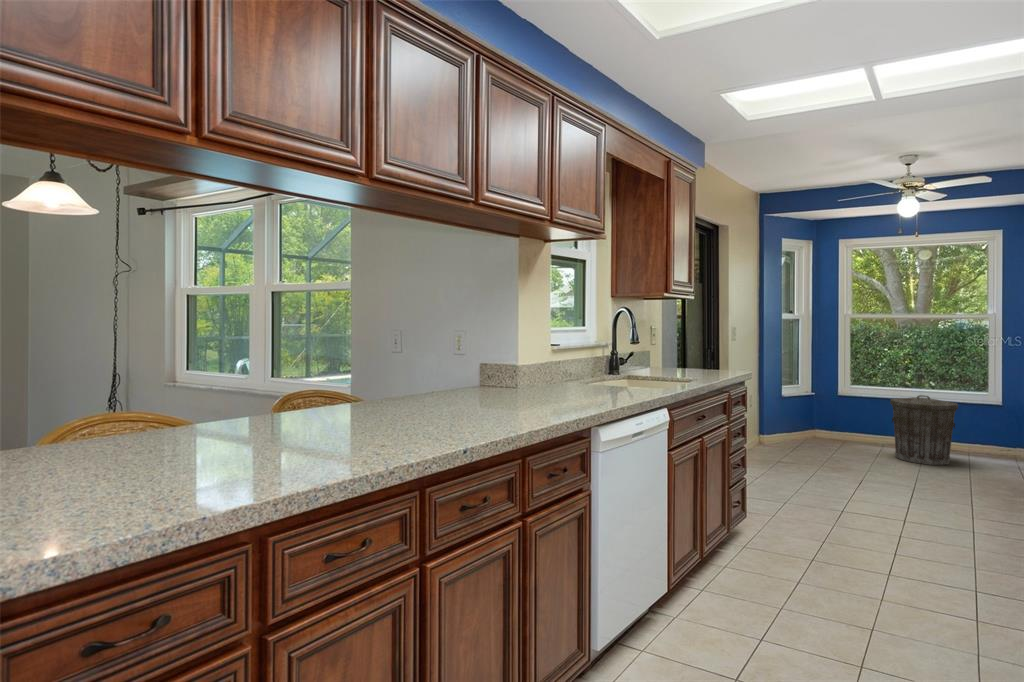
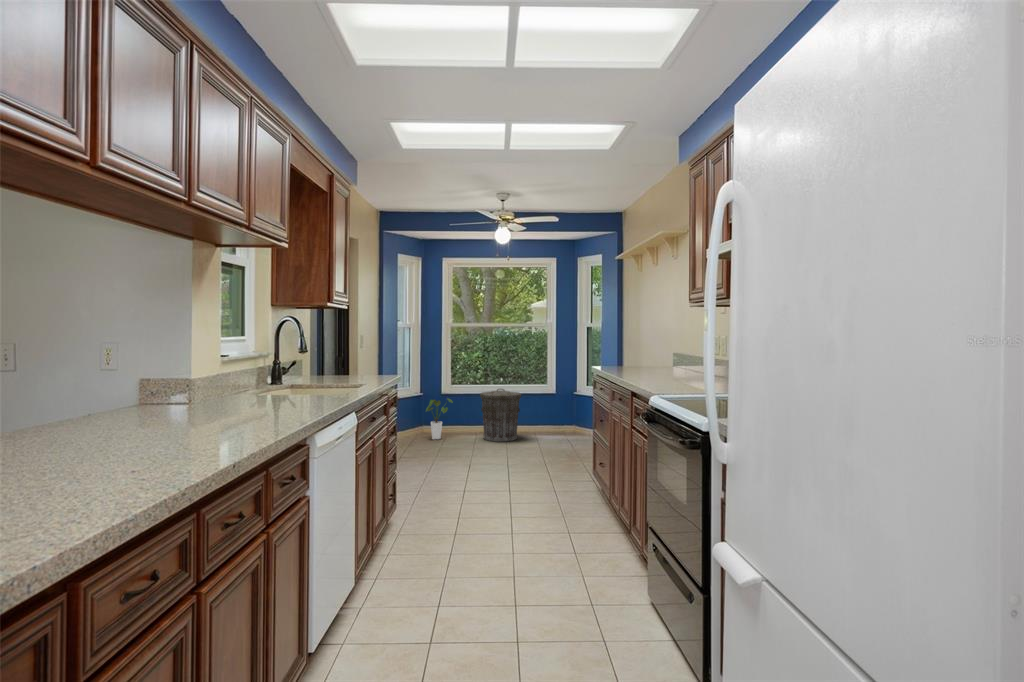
house plant: none [813,400,852,449] -> present [426,398,453,439]

